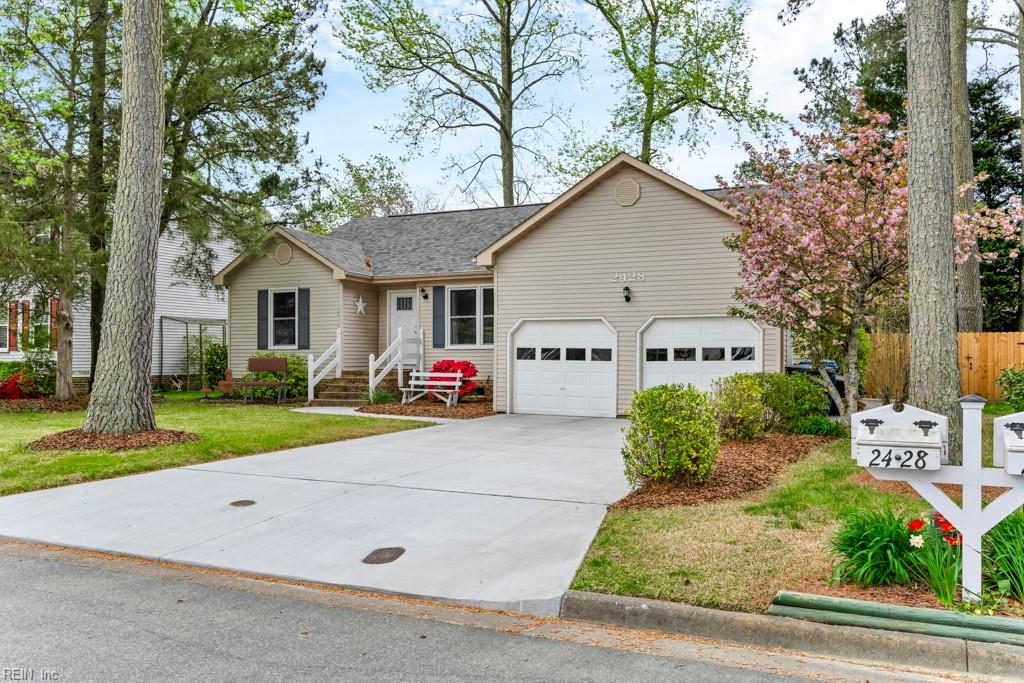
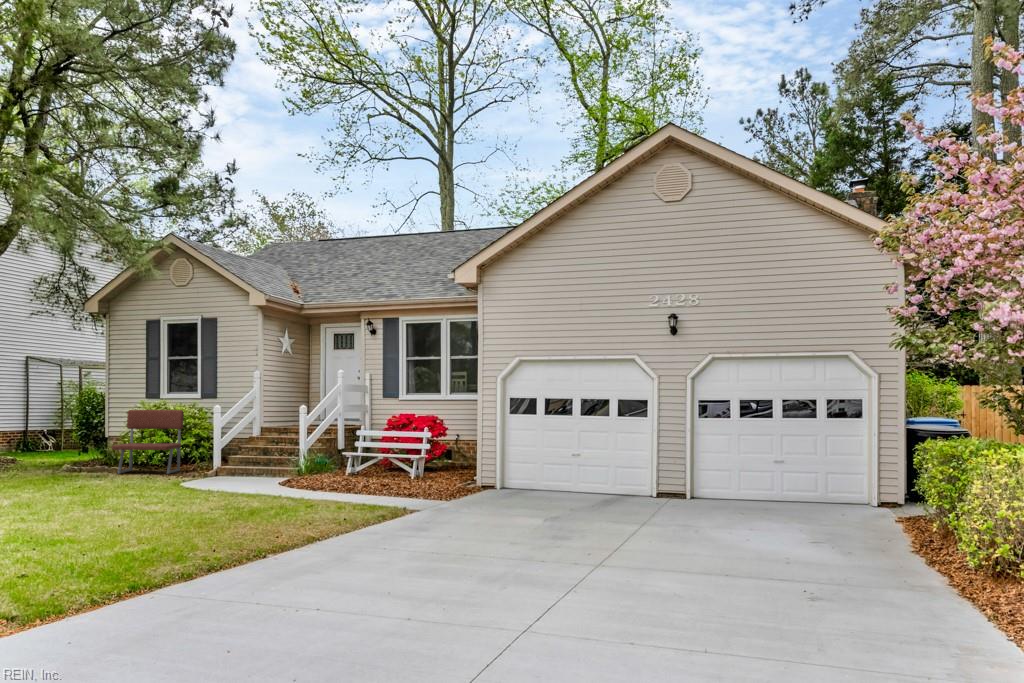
lounge chair: present [199,369,234,399] -> none [55,425,110,467]

